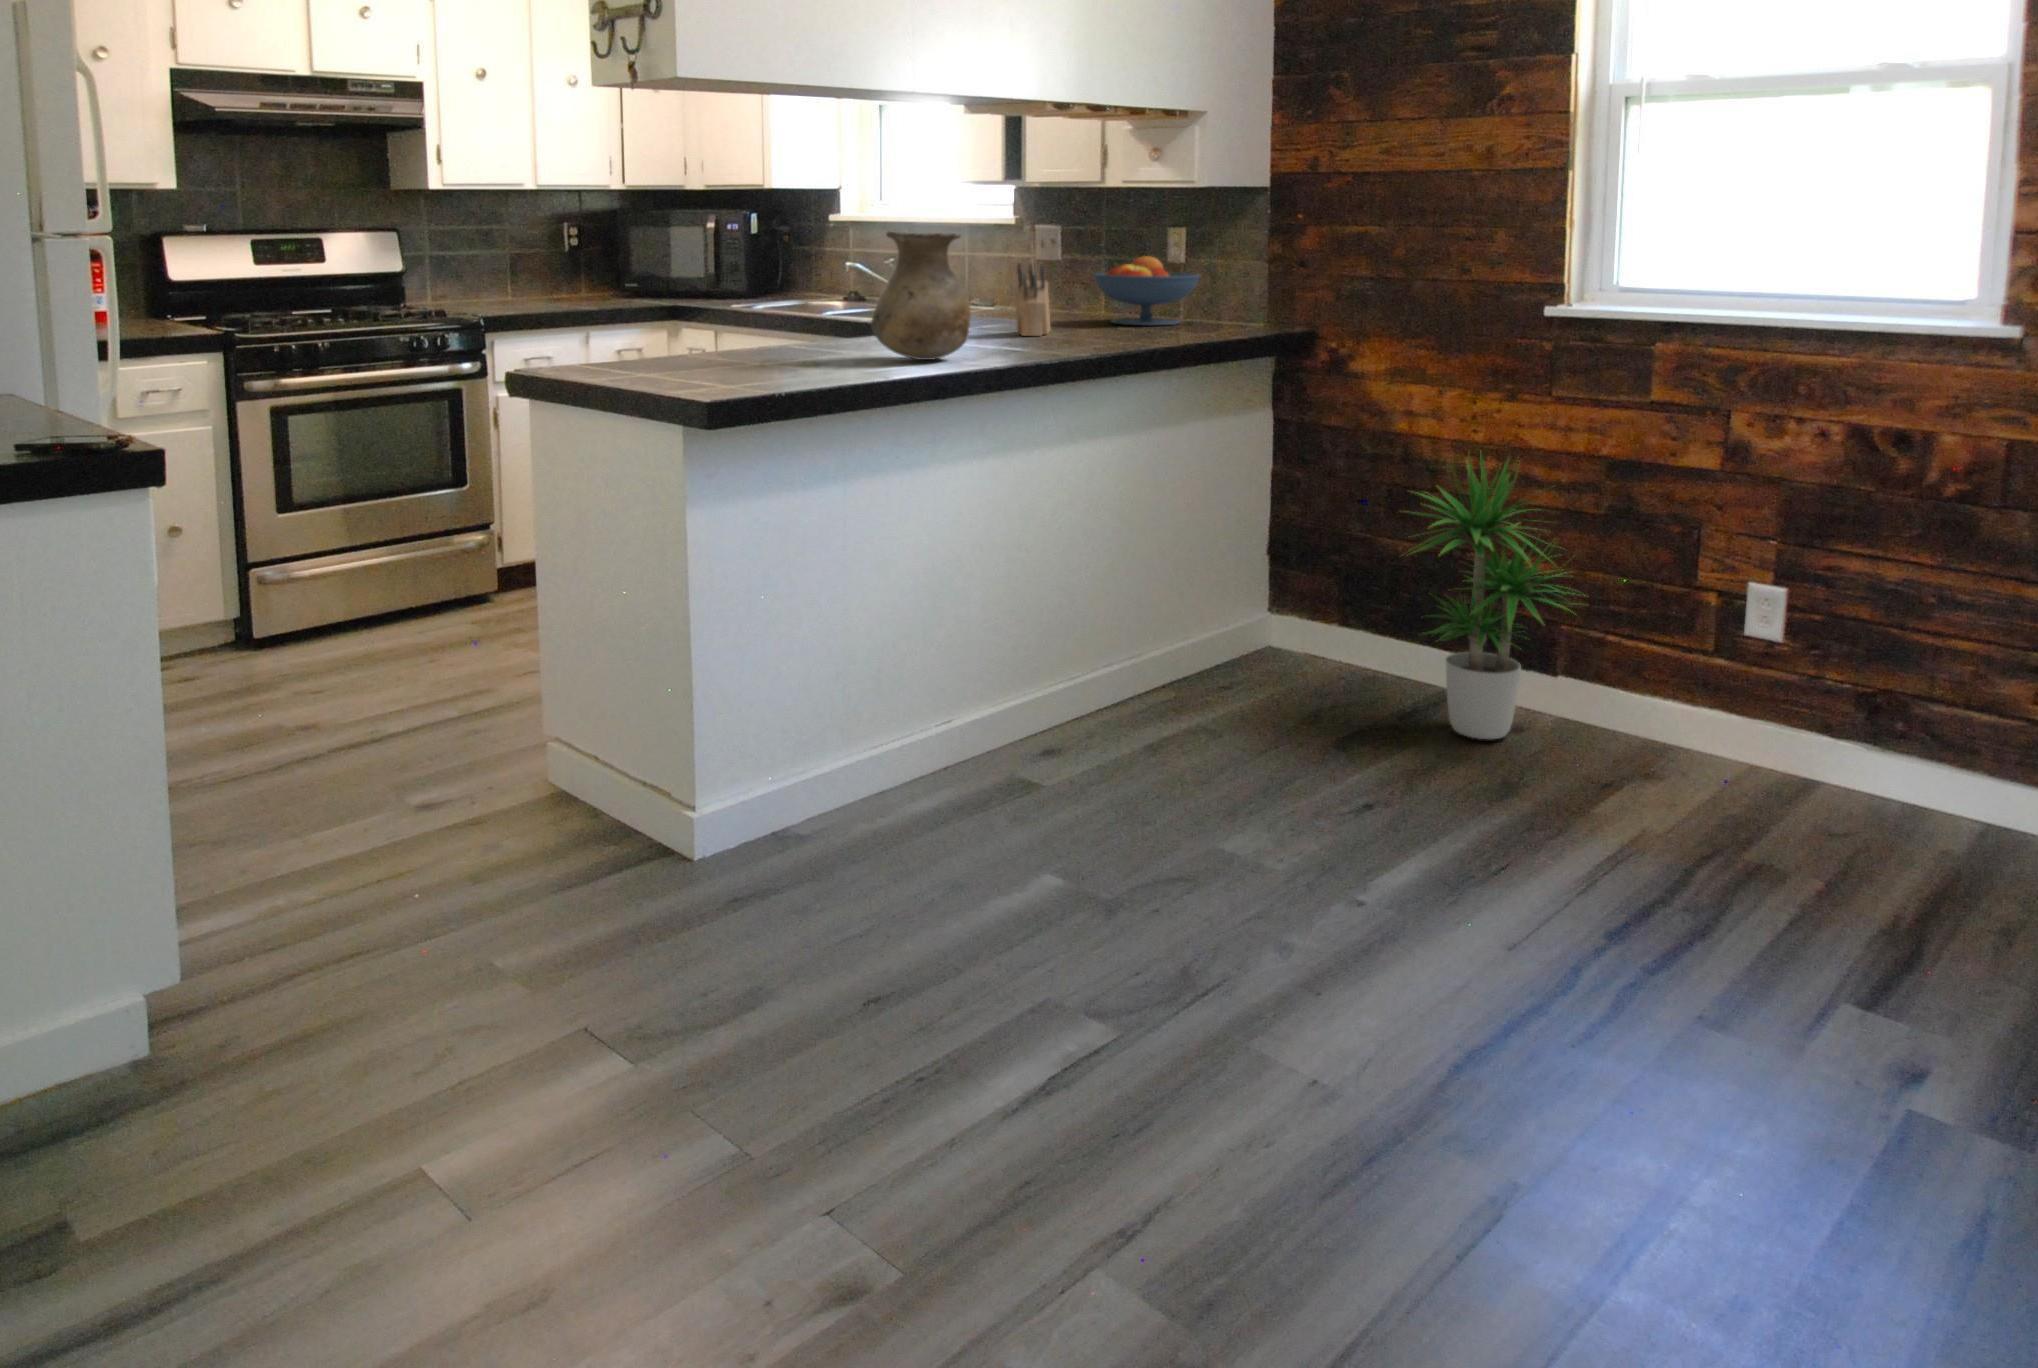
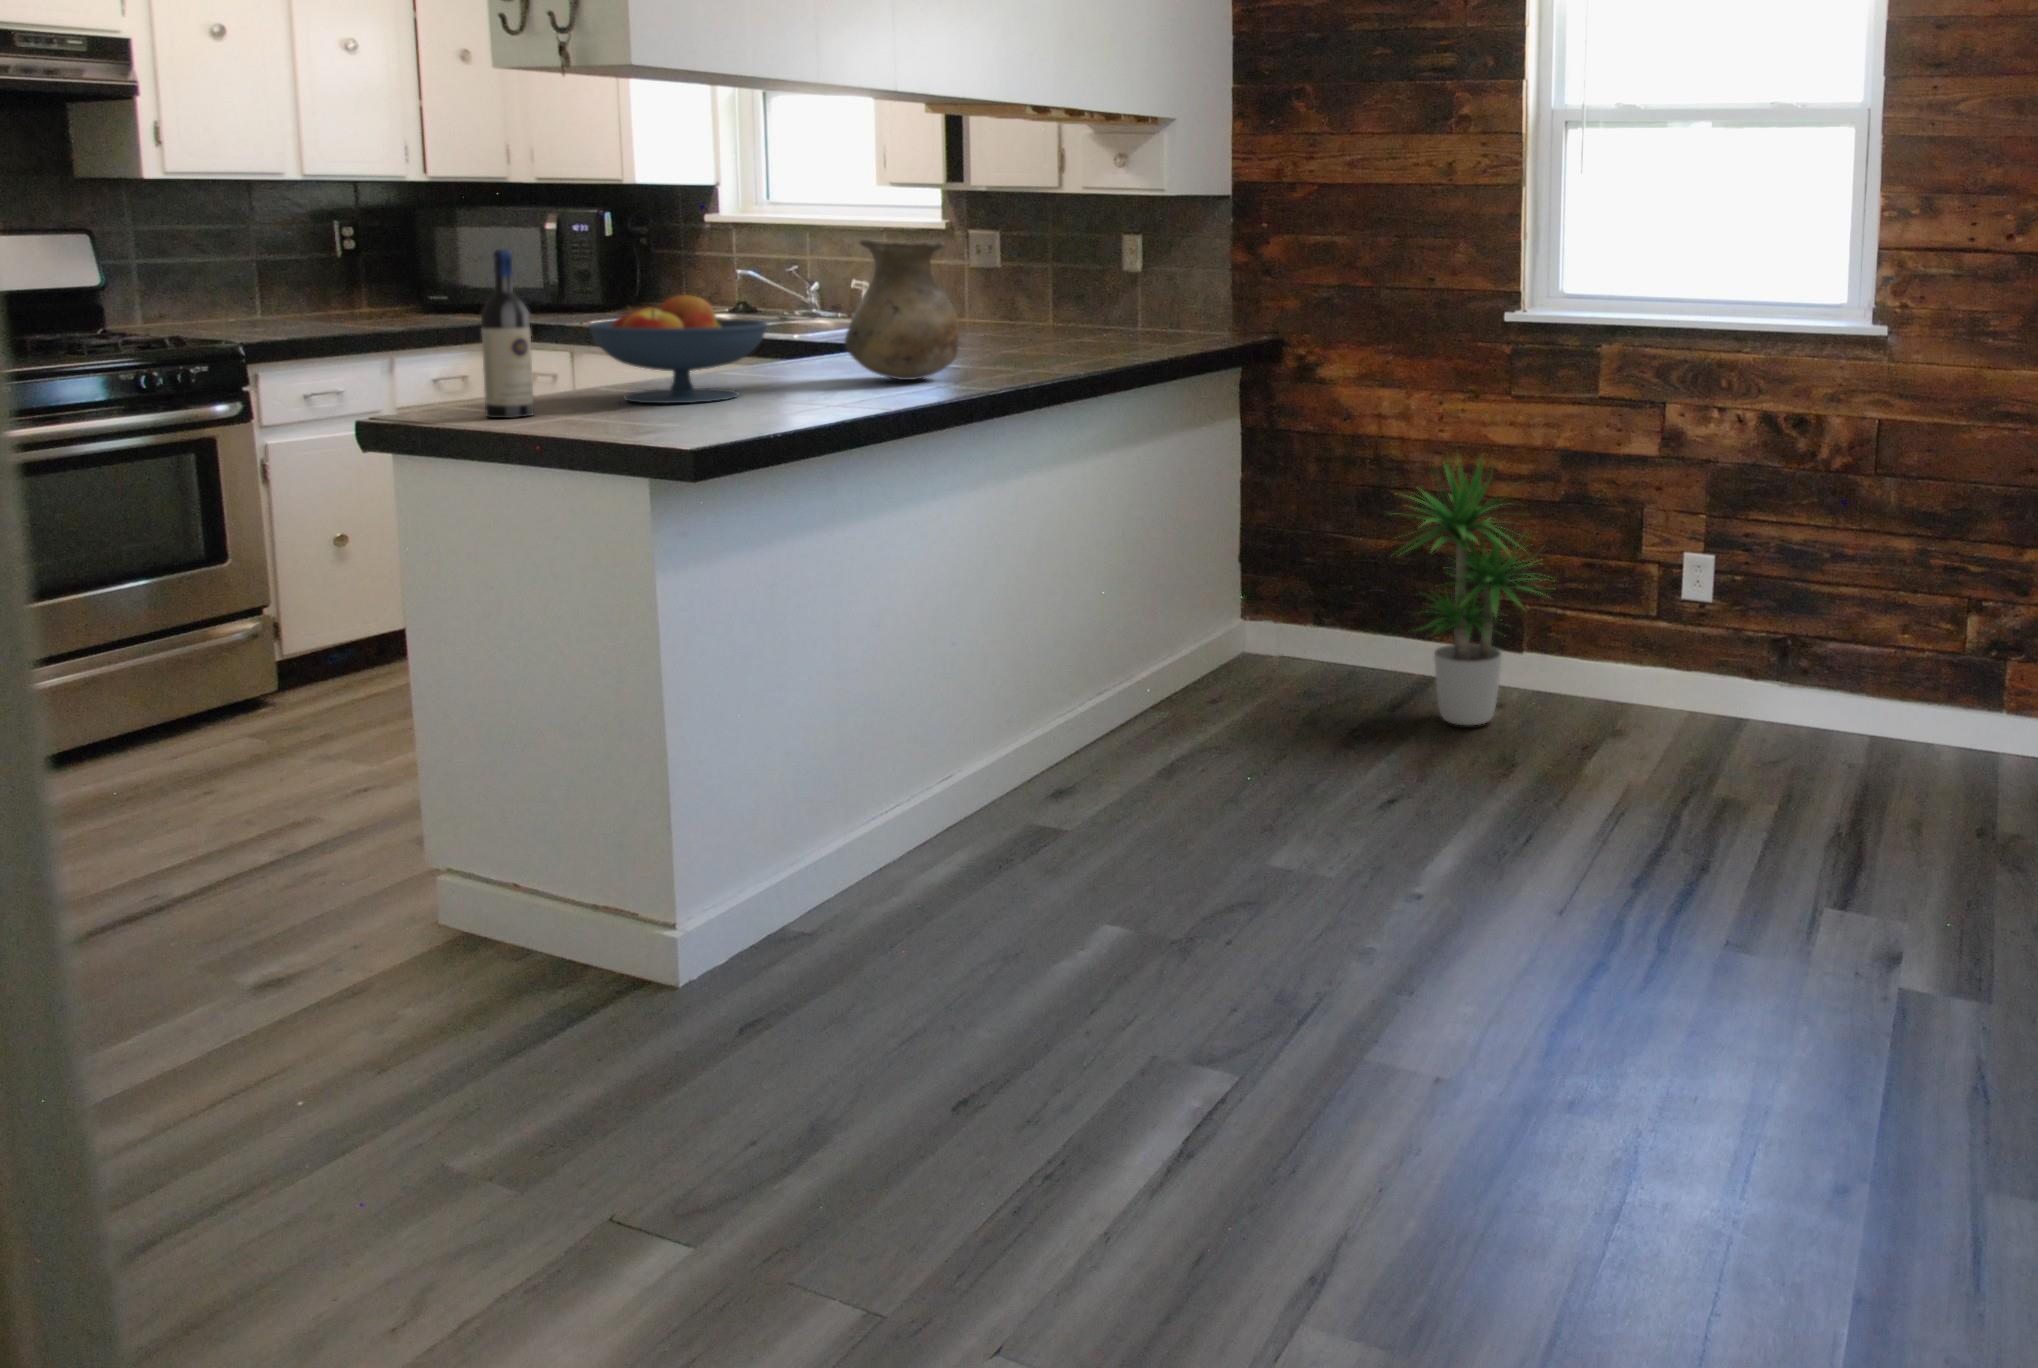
wine bottle: none [568,240,607,382] -> present [481,249,534,418]
fruit bowl: present [1094,256,1200,325] -> present [588,295,768,403]
knife block: present [1015,263,1050,336] -> none [981,273,1016,351]

